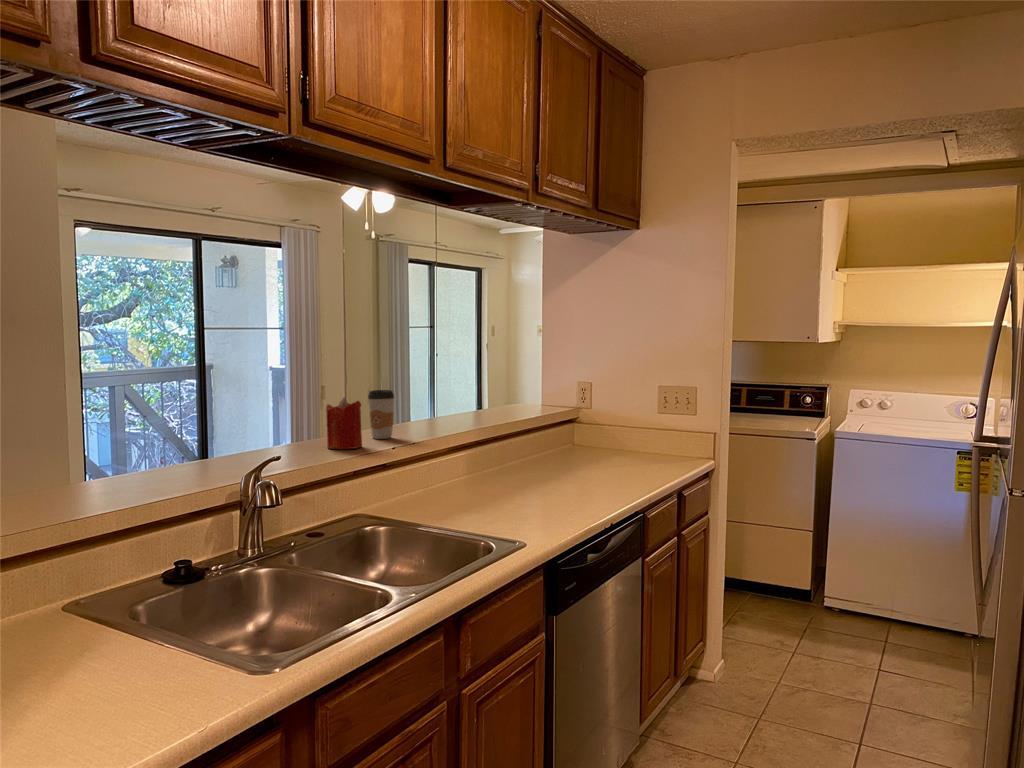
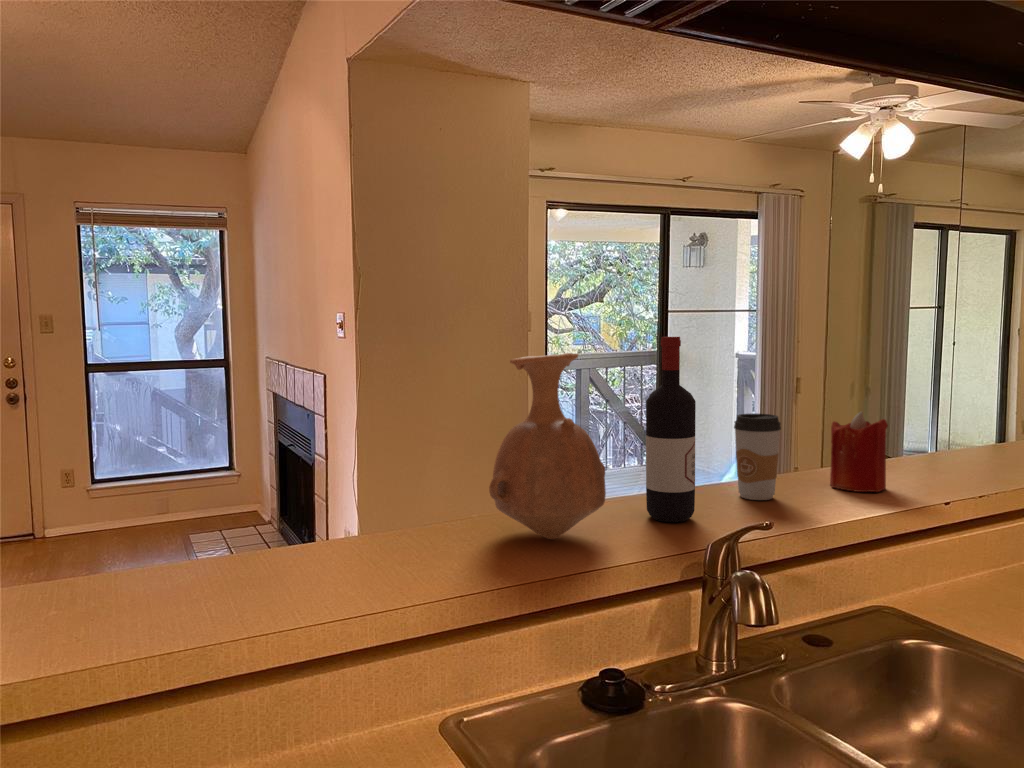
wine bottle: none [195,348,233,474] -> present [646,337,696,522]
vase: none [82,359,170,490] -> present [489,353,606,539]
coffee cup: present [368,390,394,439] -> present [734,414,781,500]

